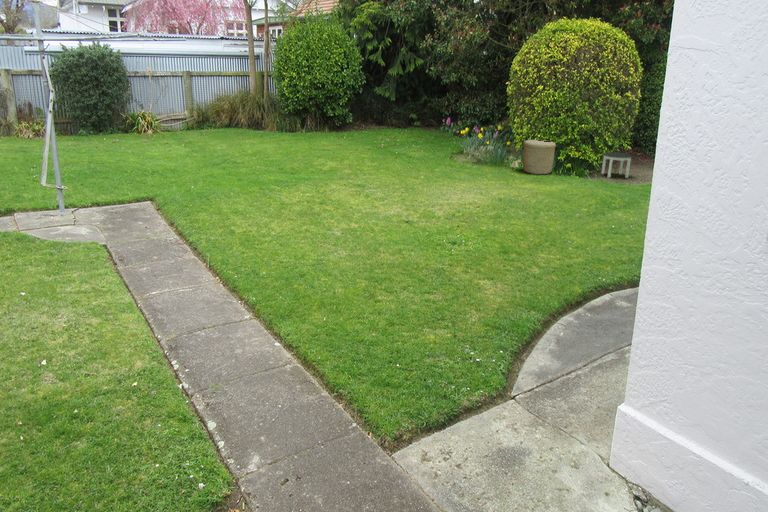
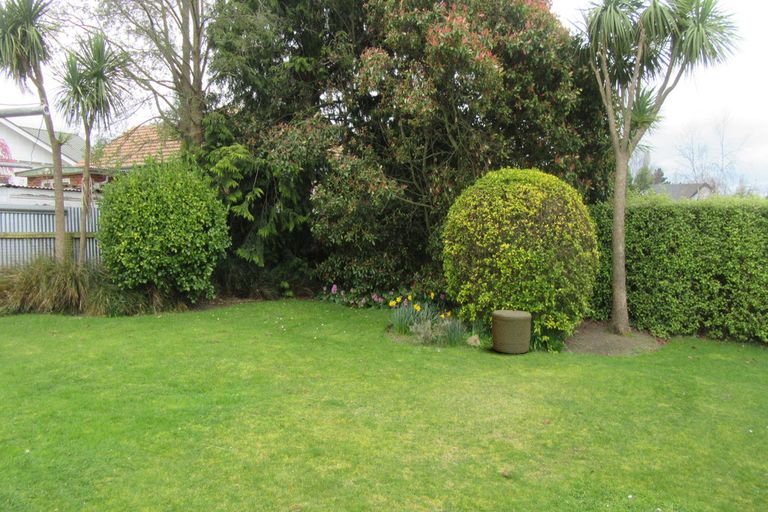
round table: present [602,152,632,178] -> none [584,320,620,352]

